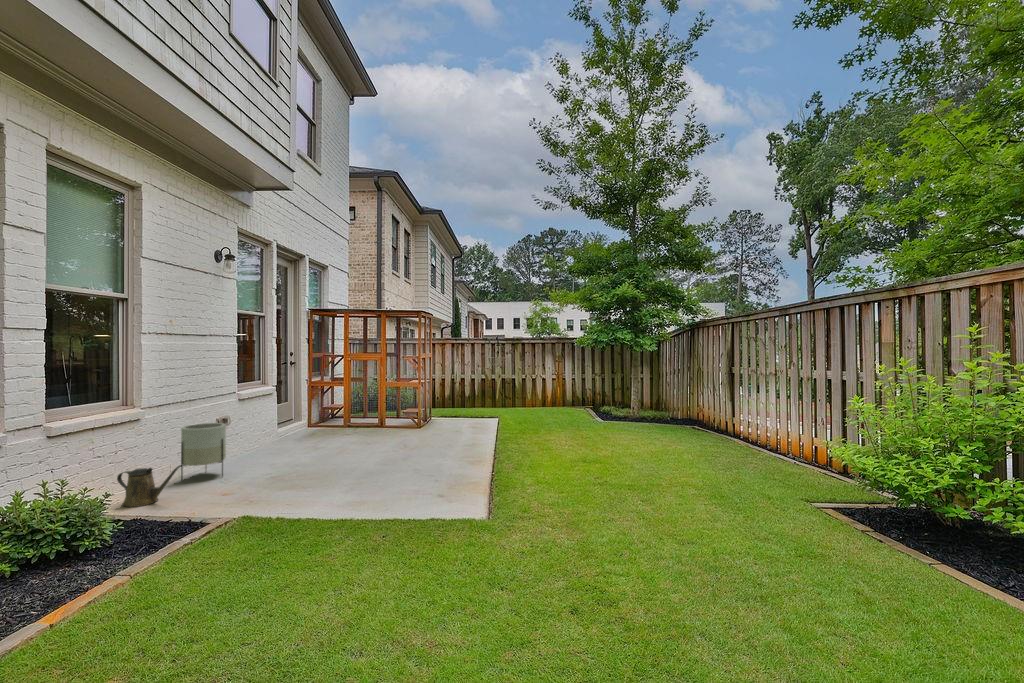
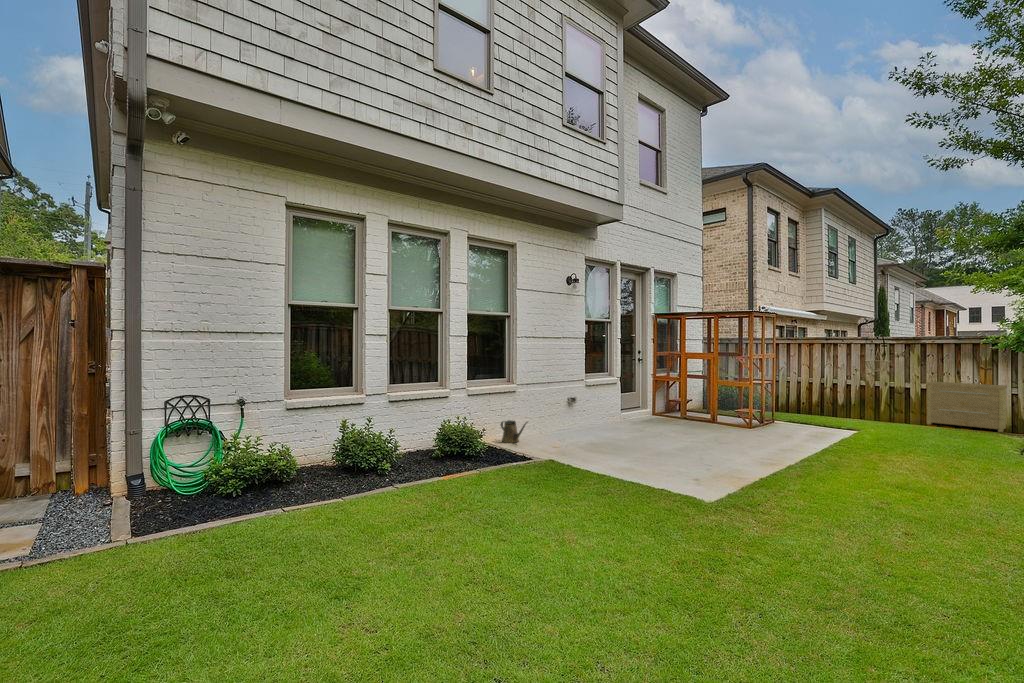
side table: none [530,373,574,407] -> present [927,382,1007,432]
planter: present [181,423,226,481] -> none [538,398,565,437]

